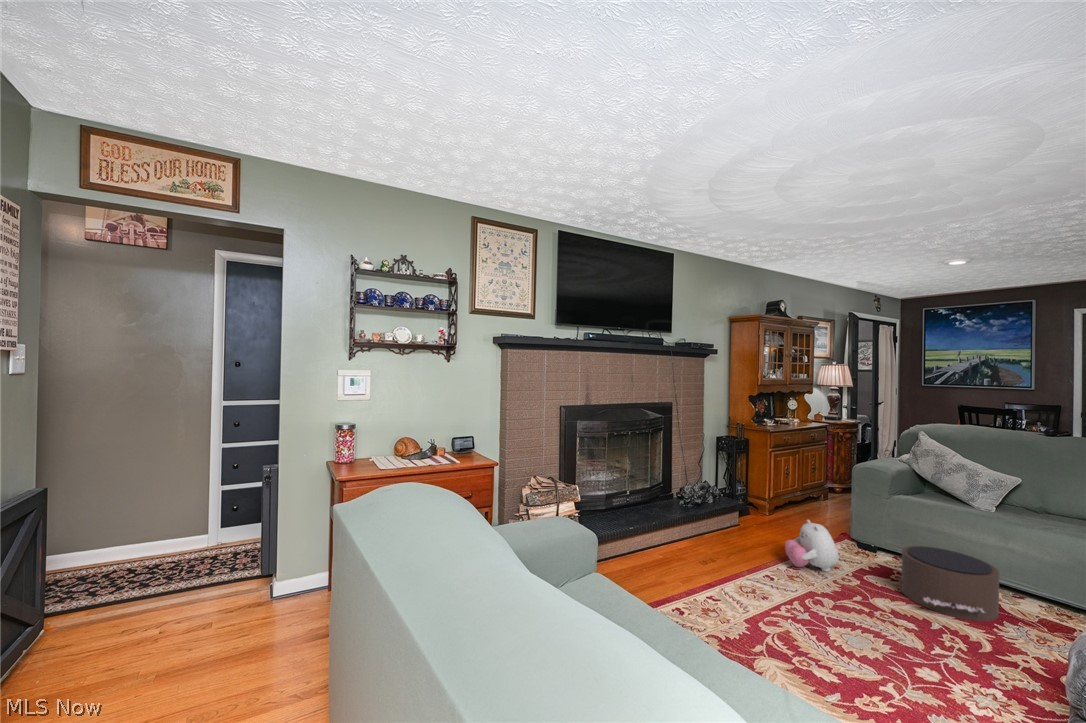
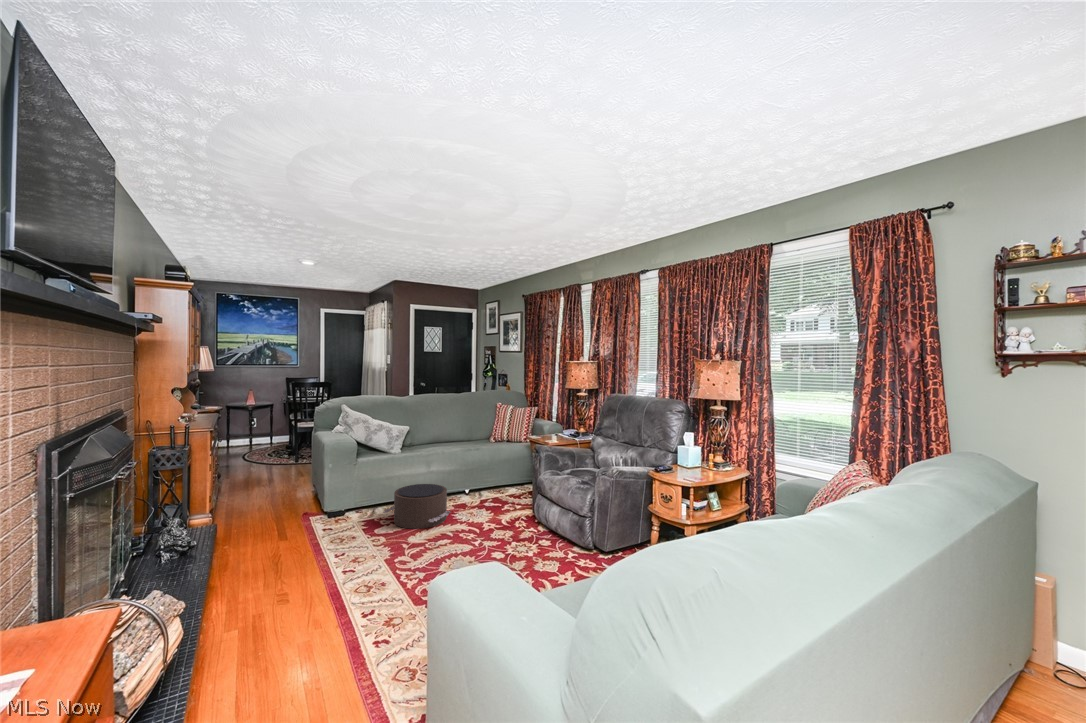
plush toy: present [785,520,839,572] -> none [317,504,365,552]

